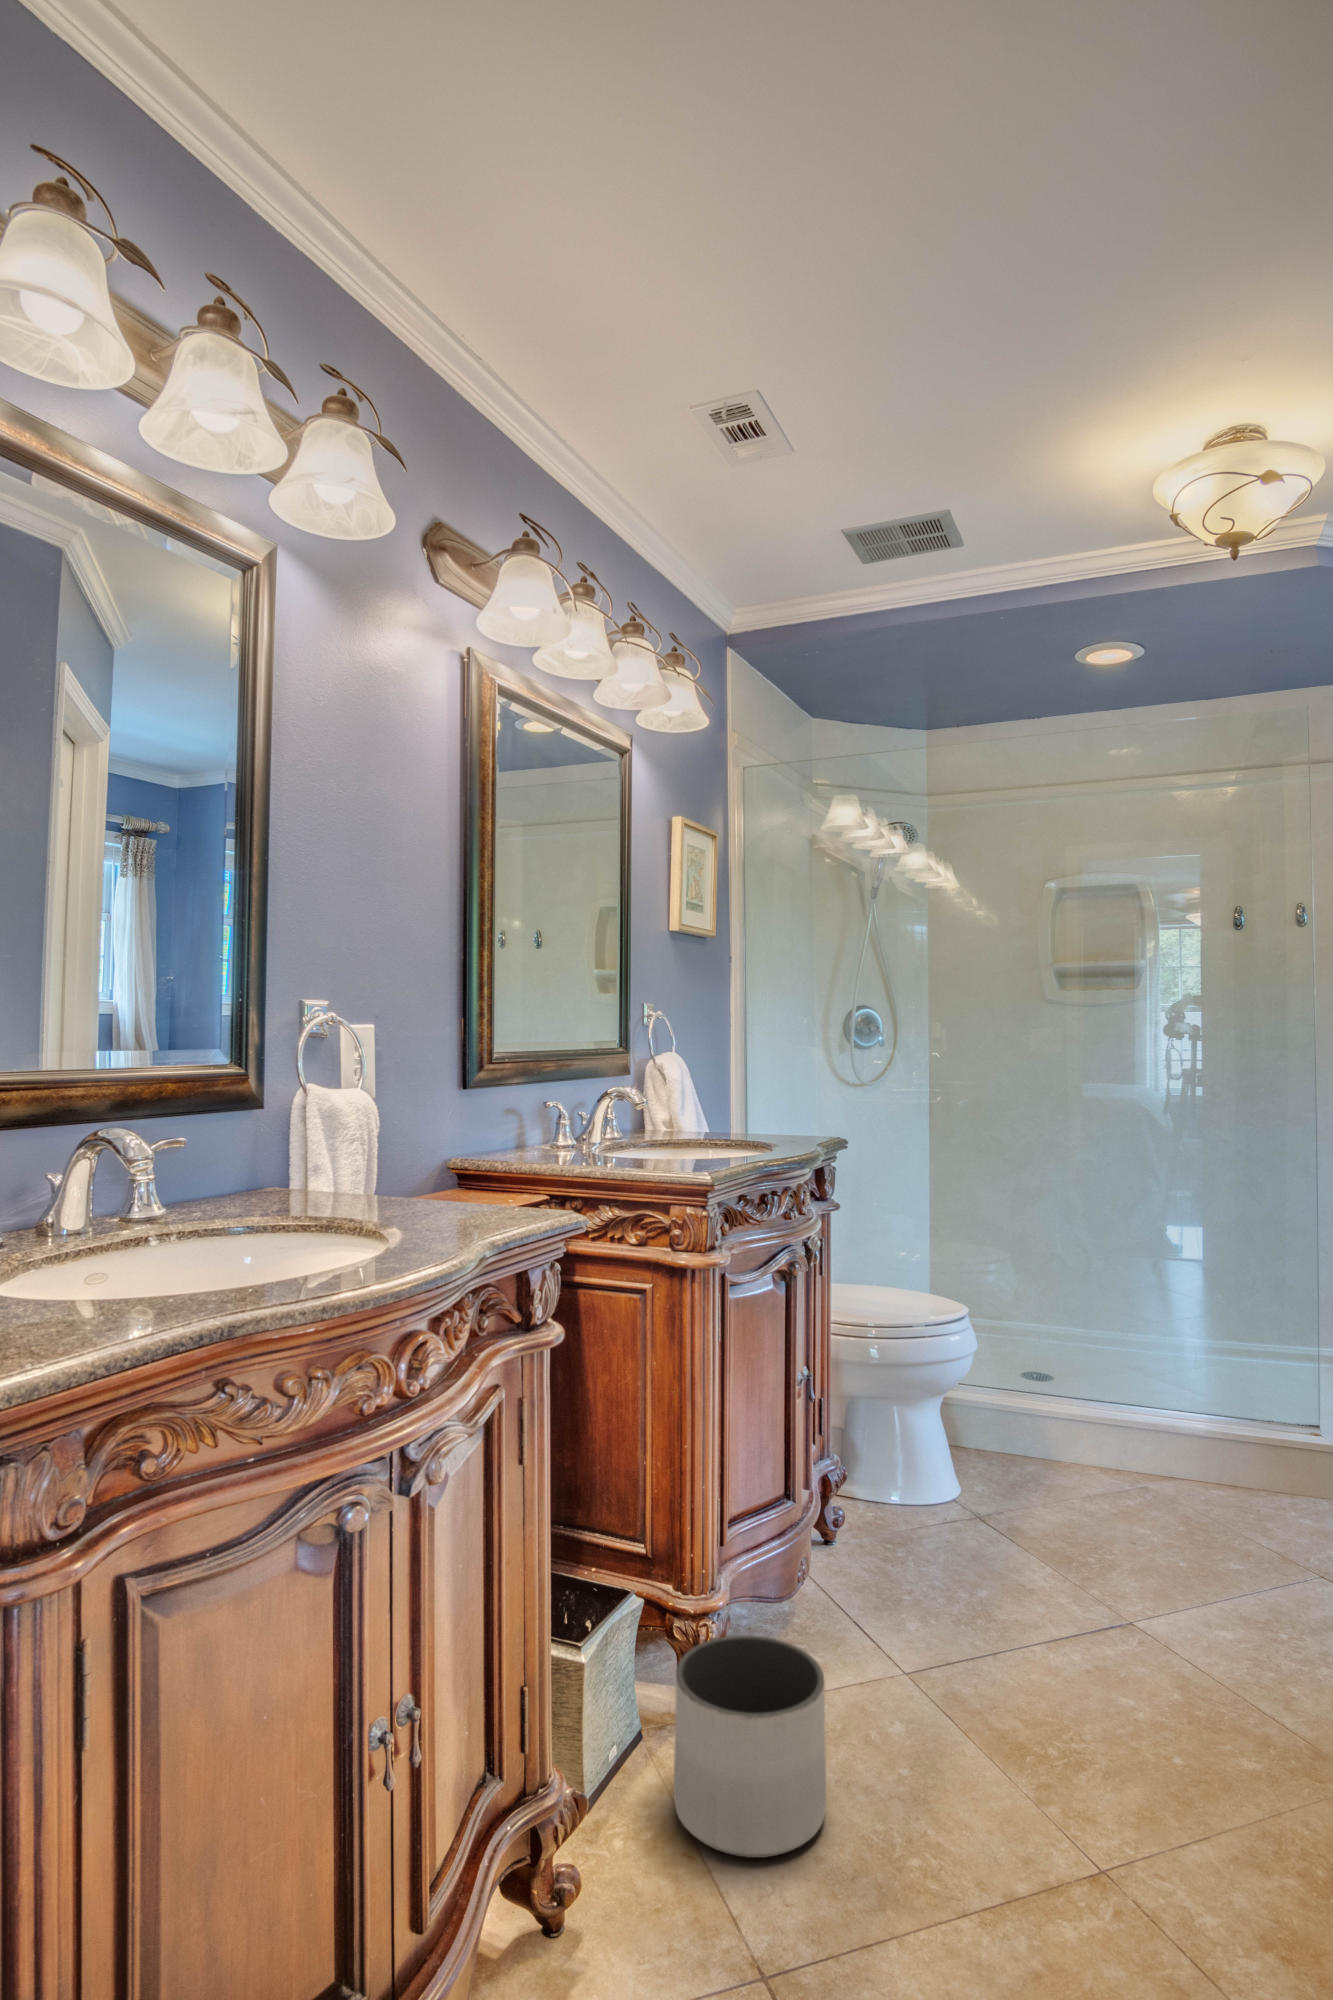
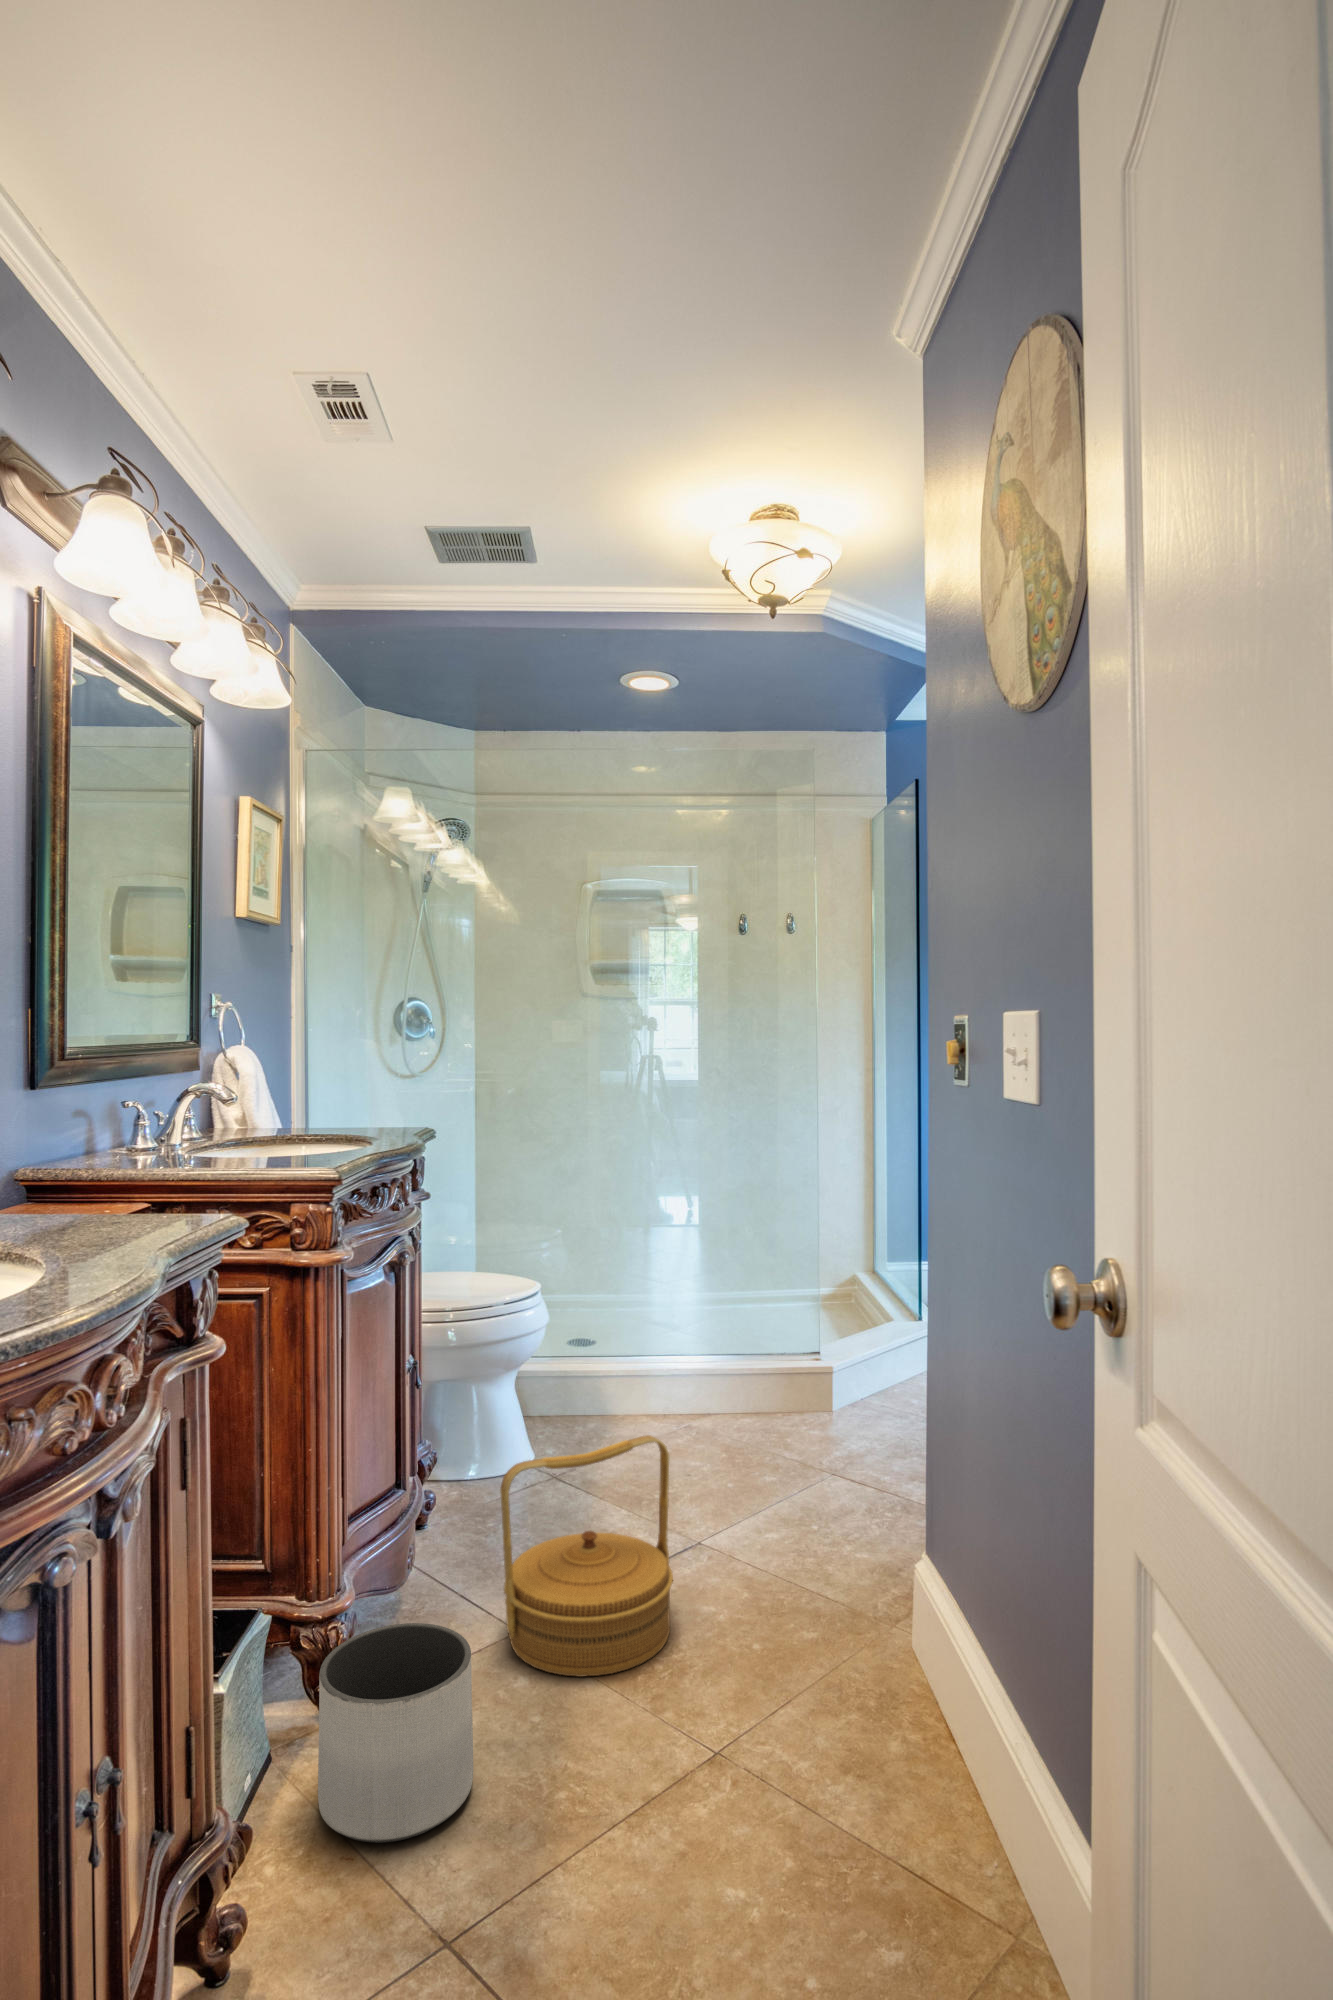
basket: none [883,1492,1081,1749] -> present [500,1435,673,1677]

